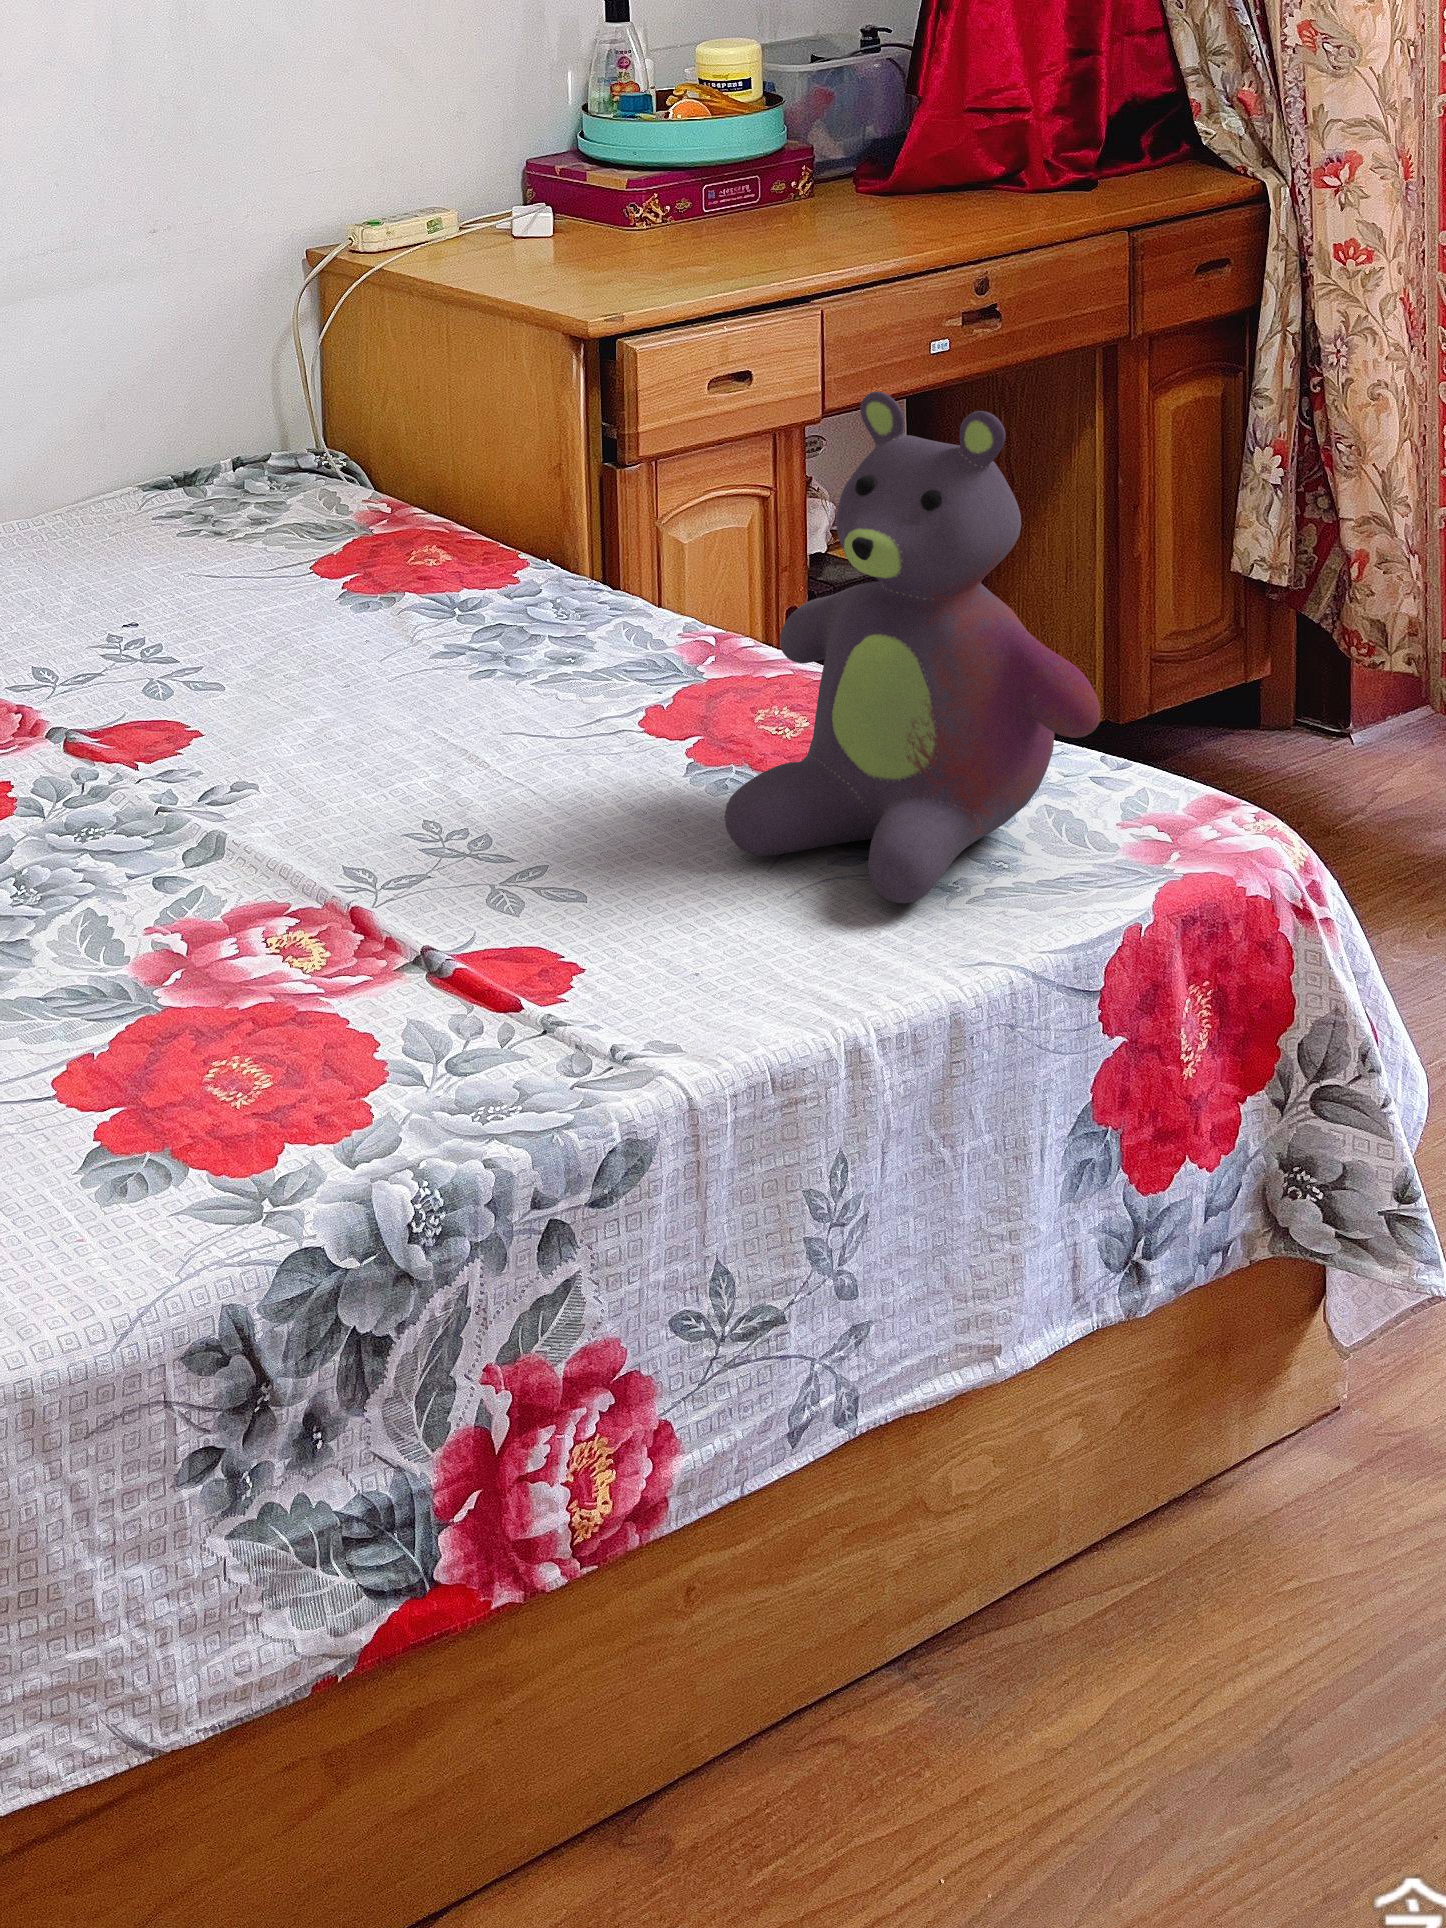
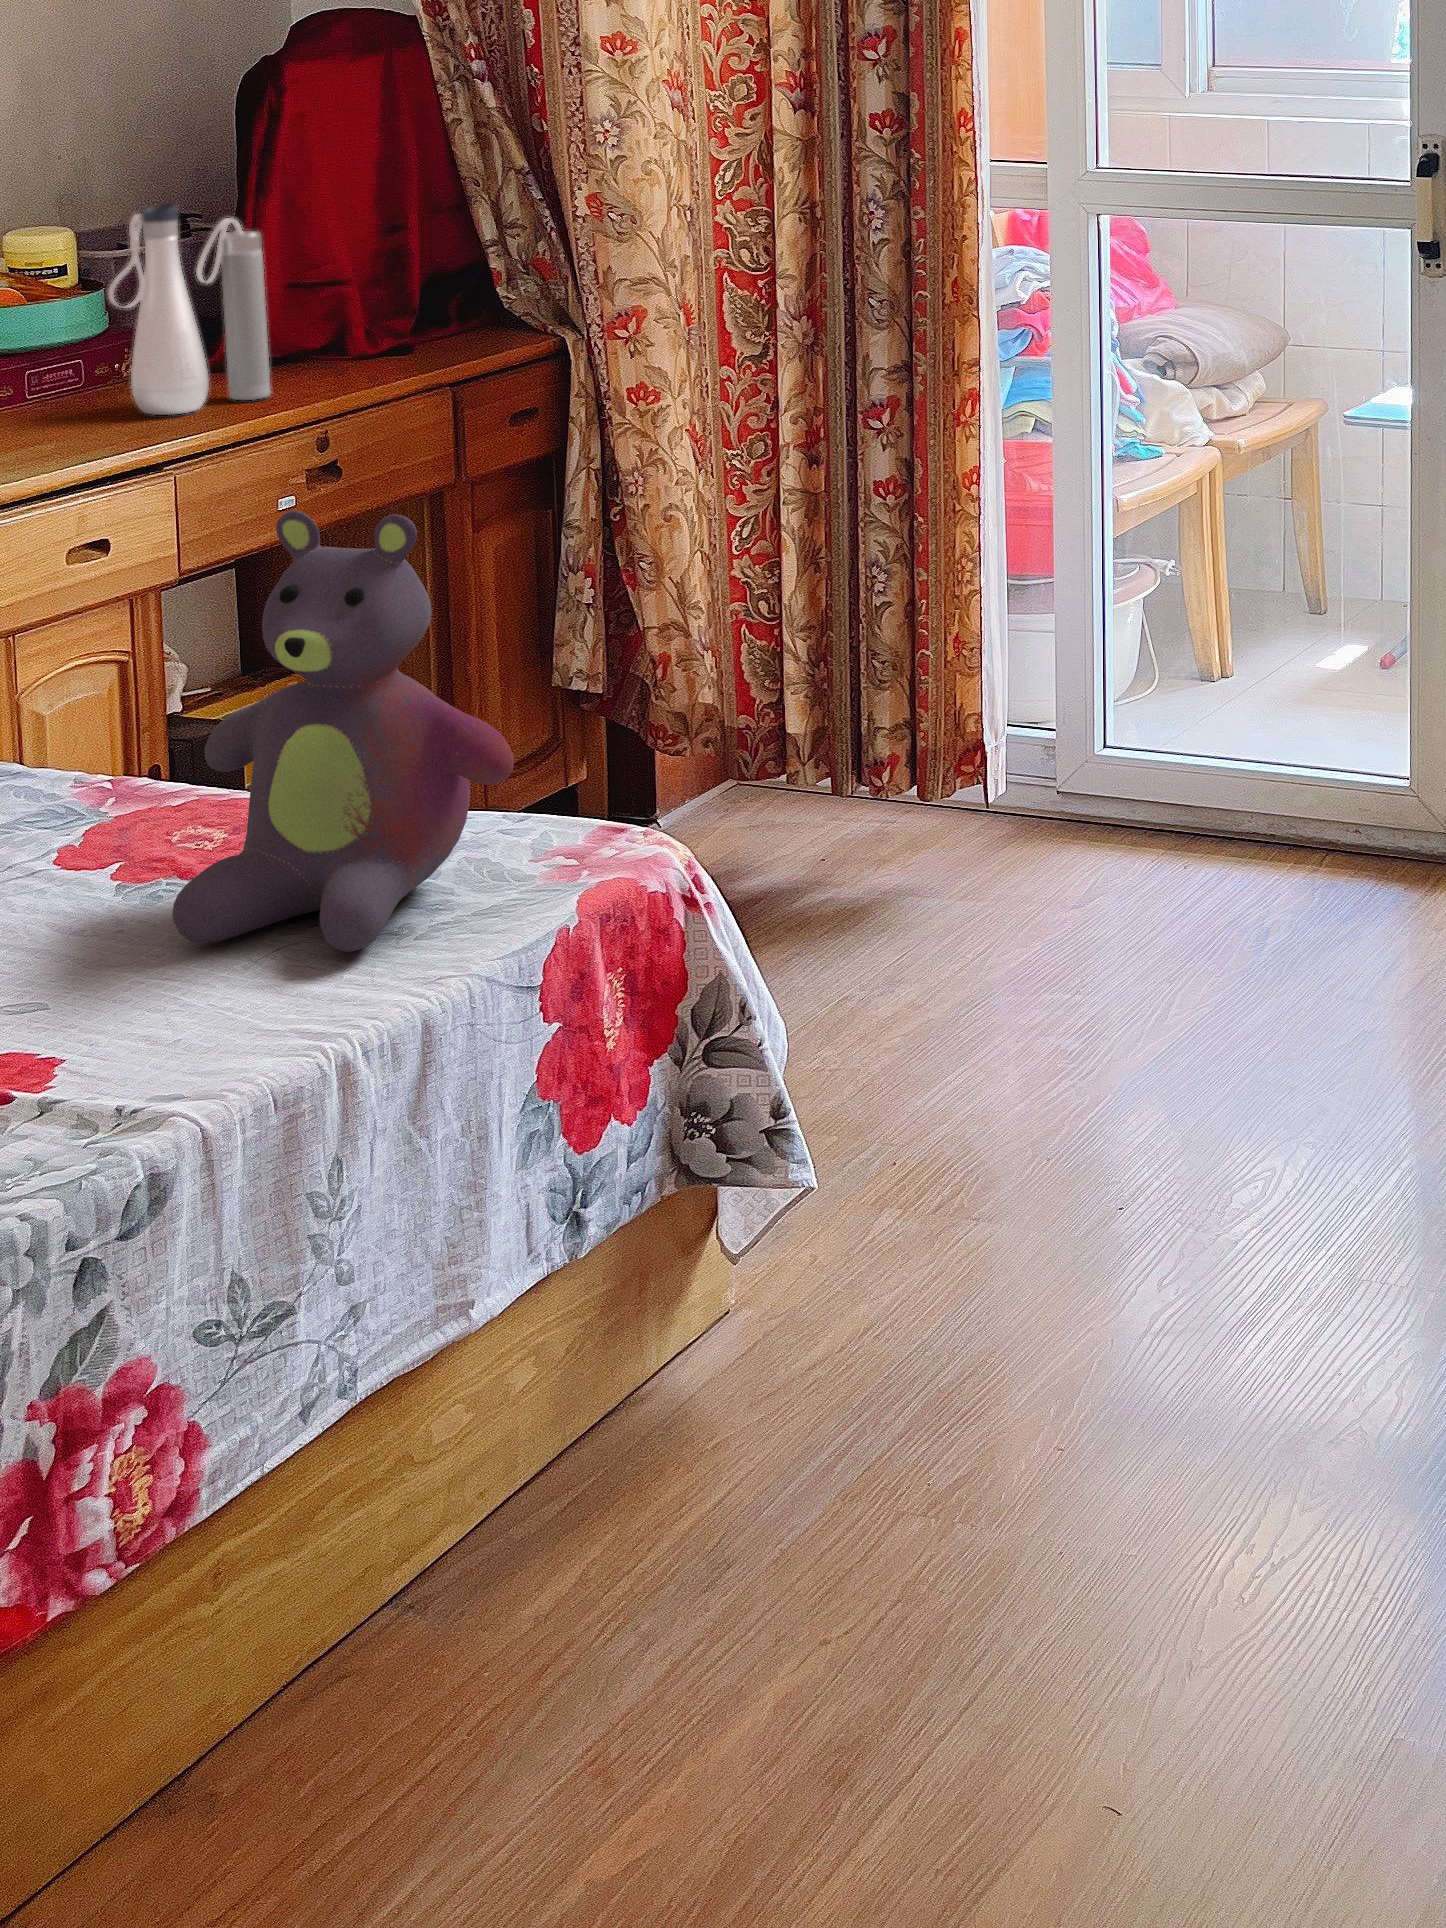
water bottle: none [780,17,939,238] -> present [108,202,271,415]

